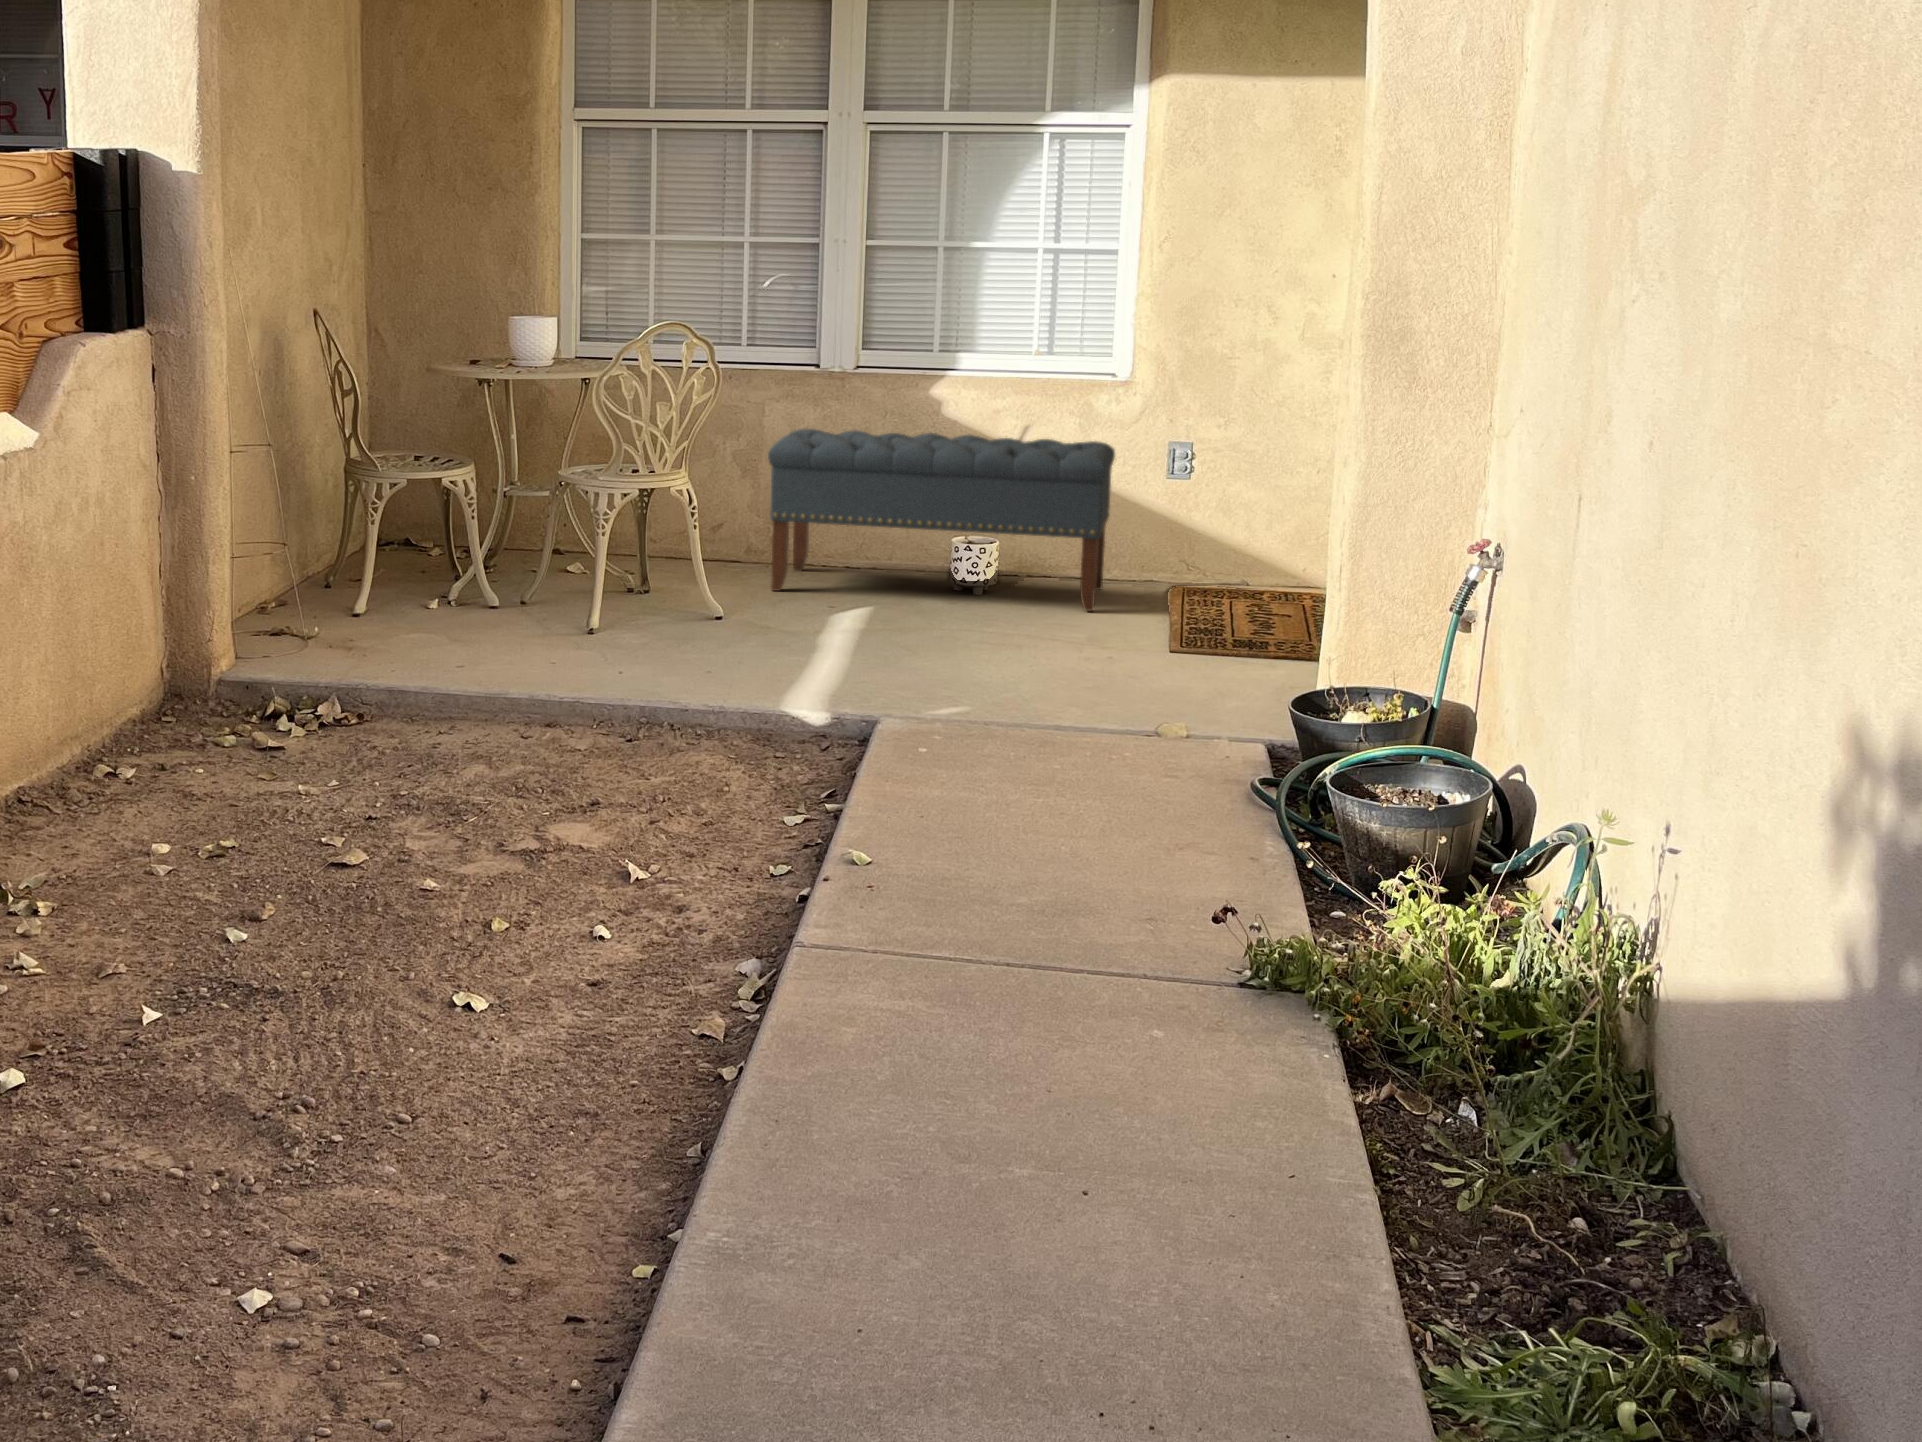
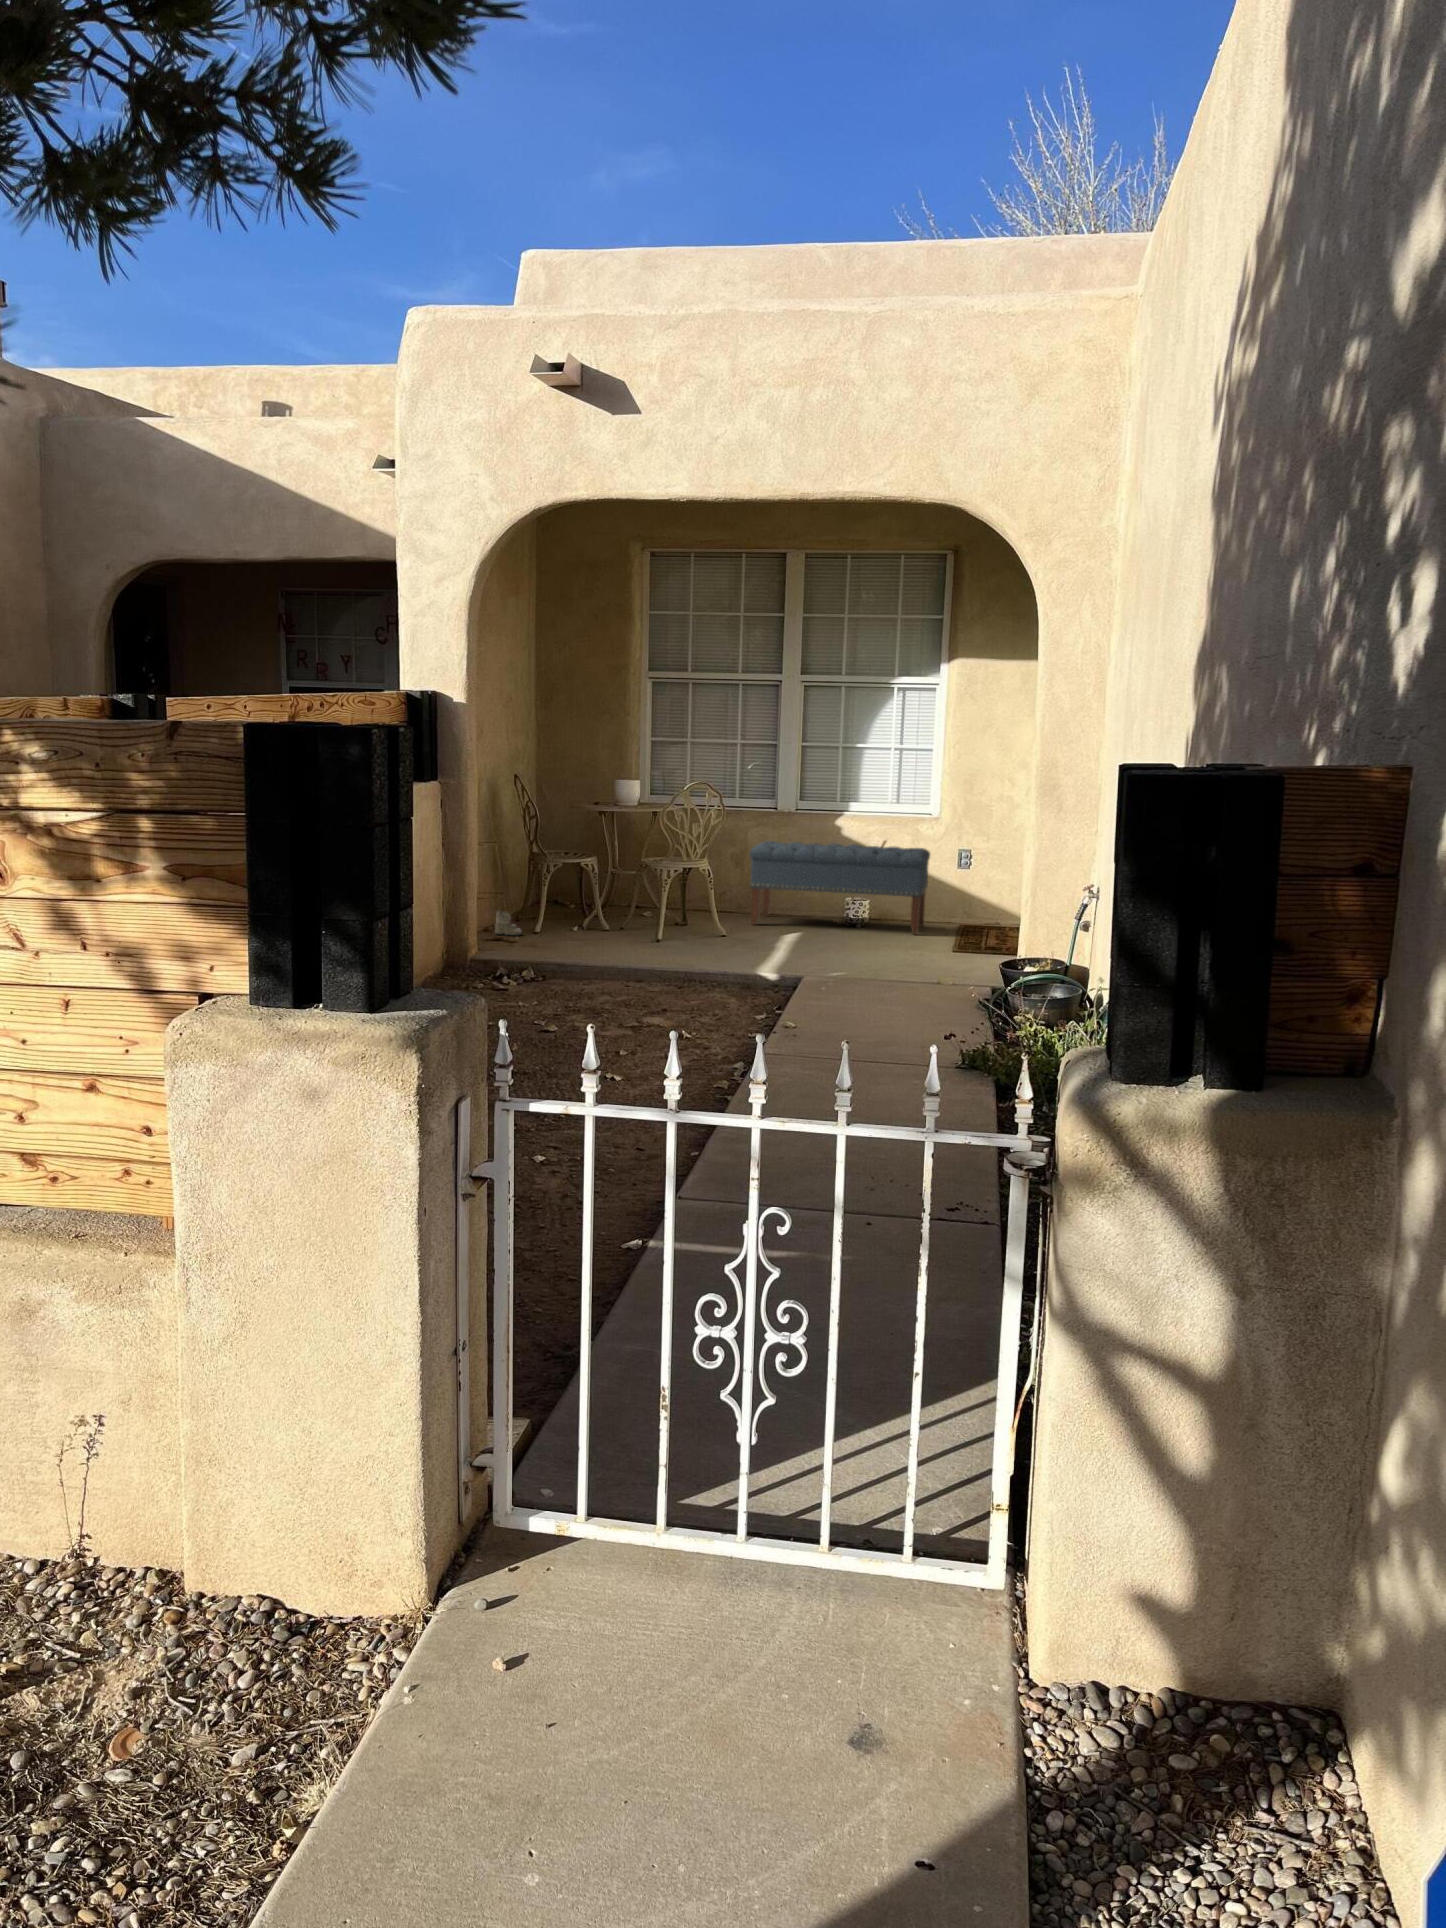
boots: none [278,571,331,624] -> present [495,911,522,935]

